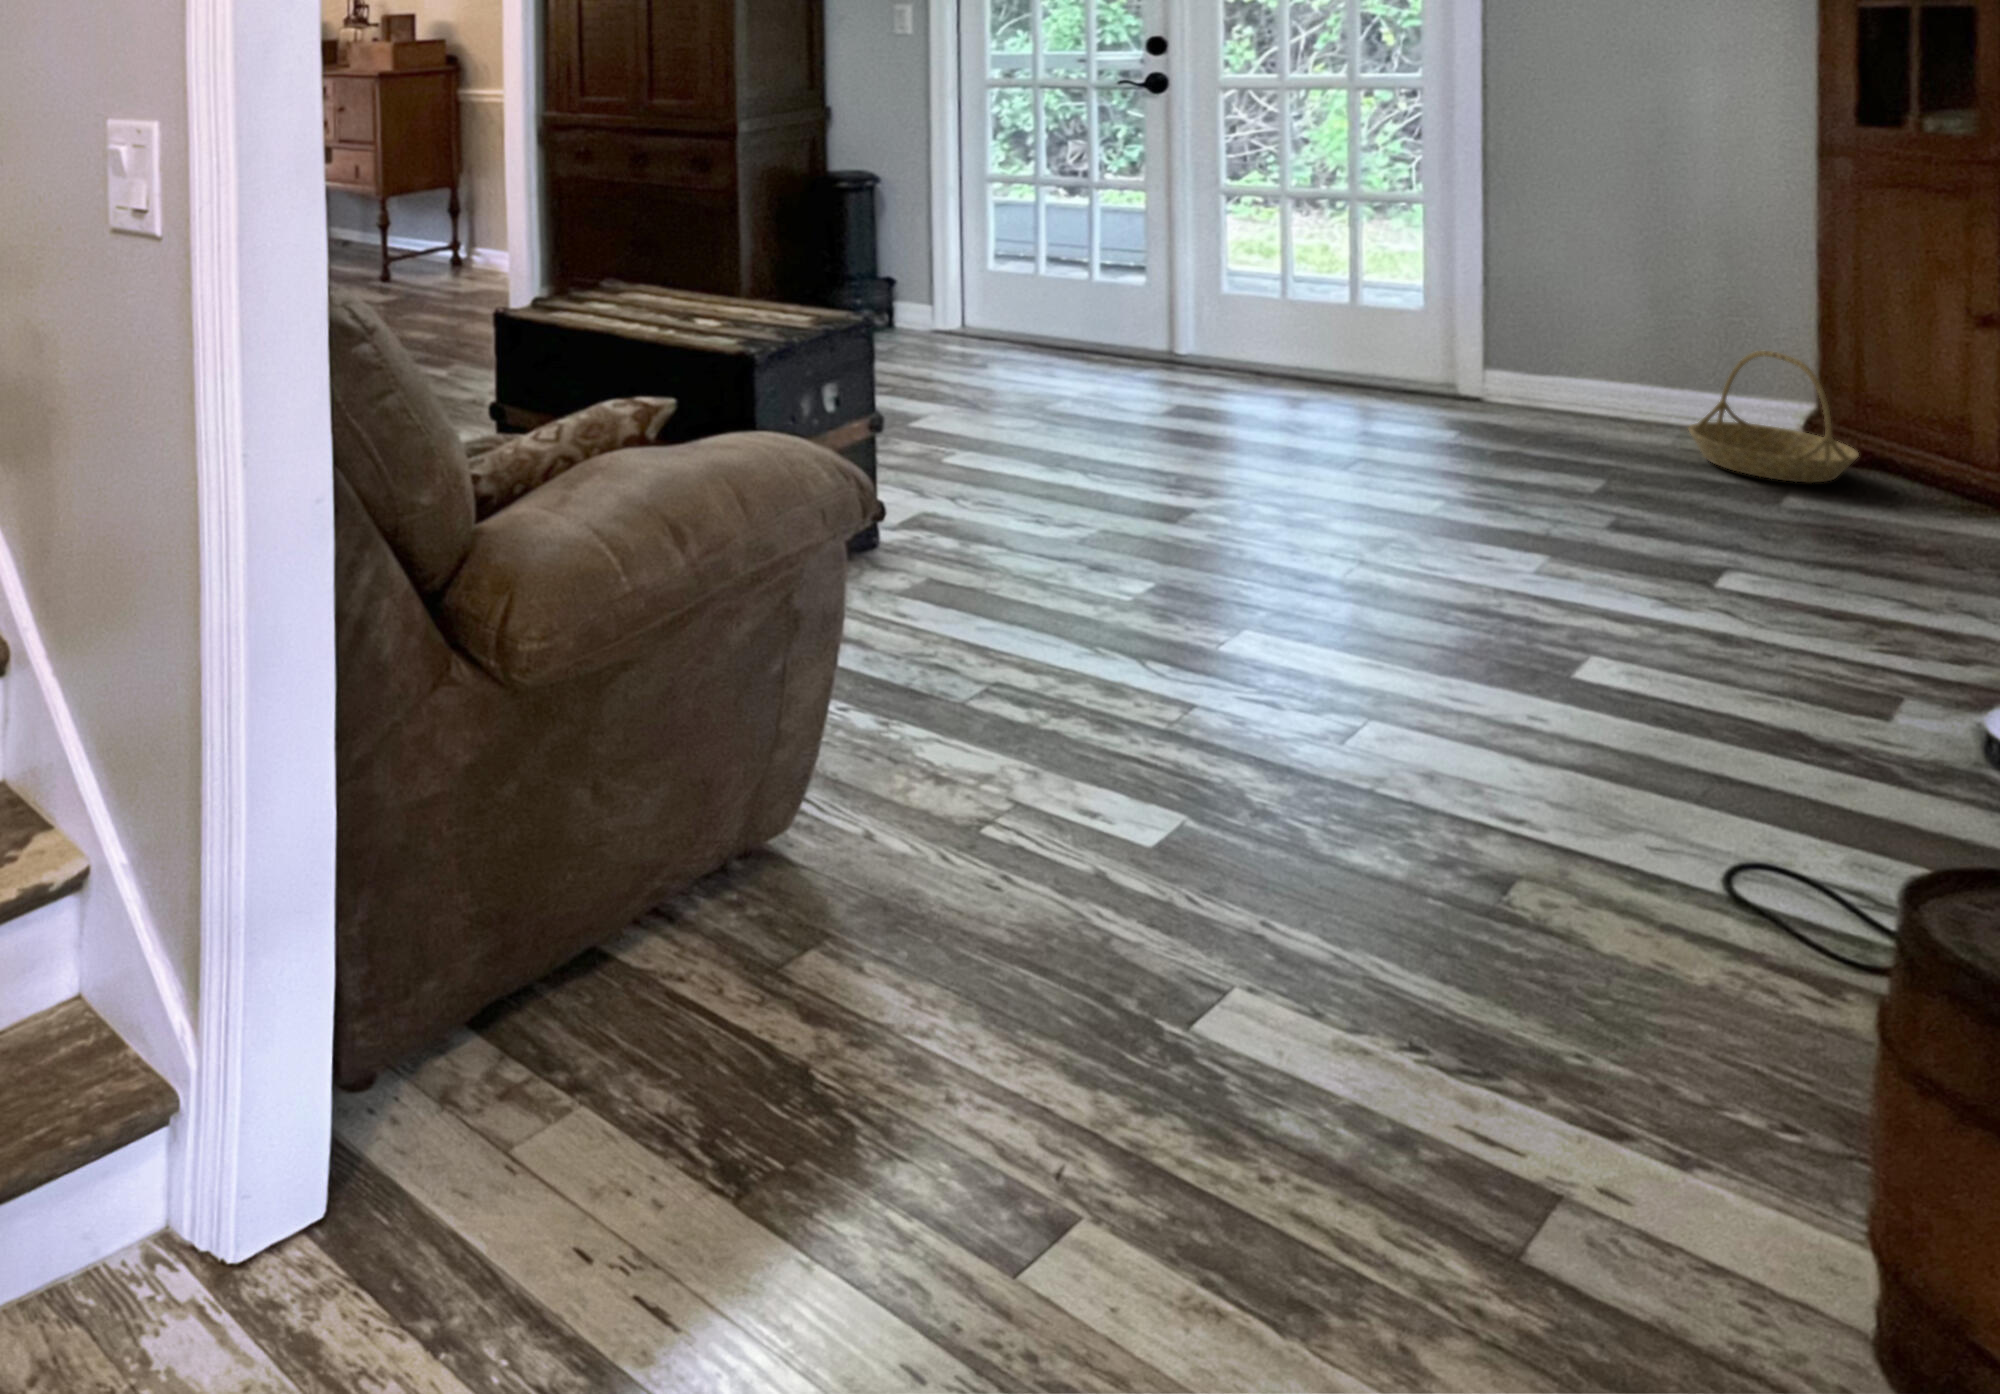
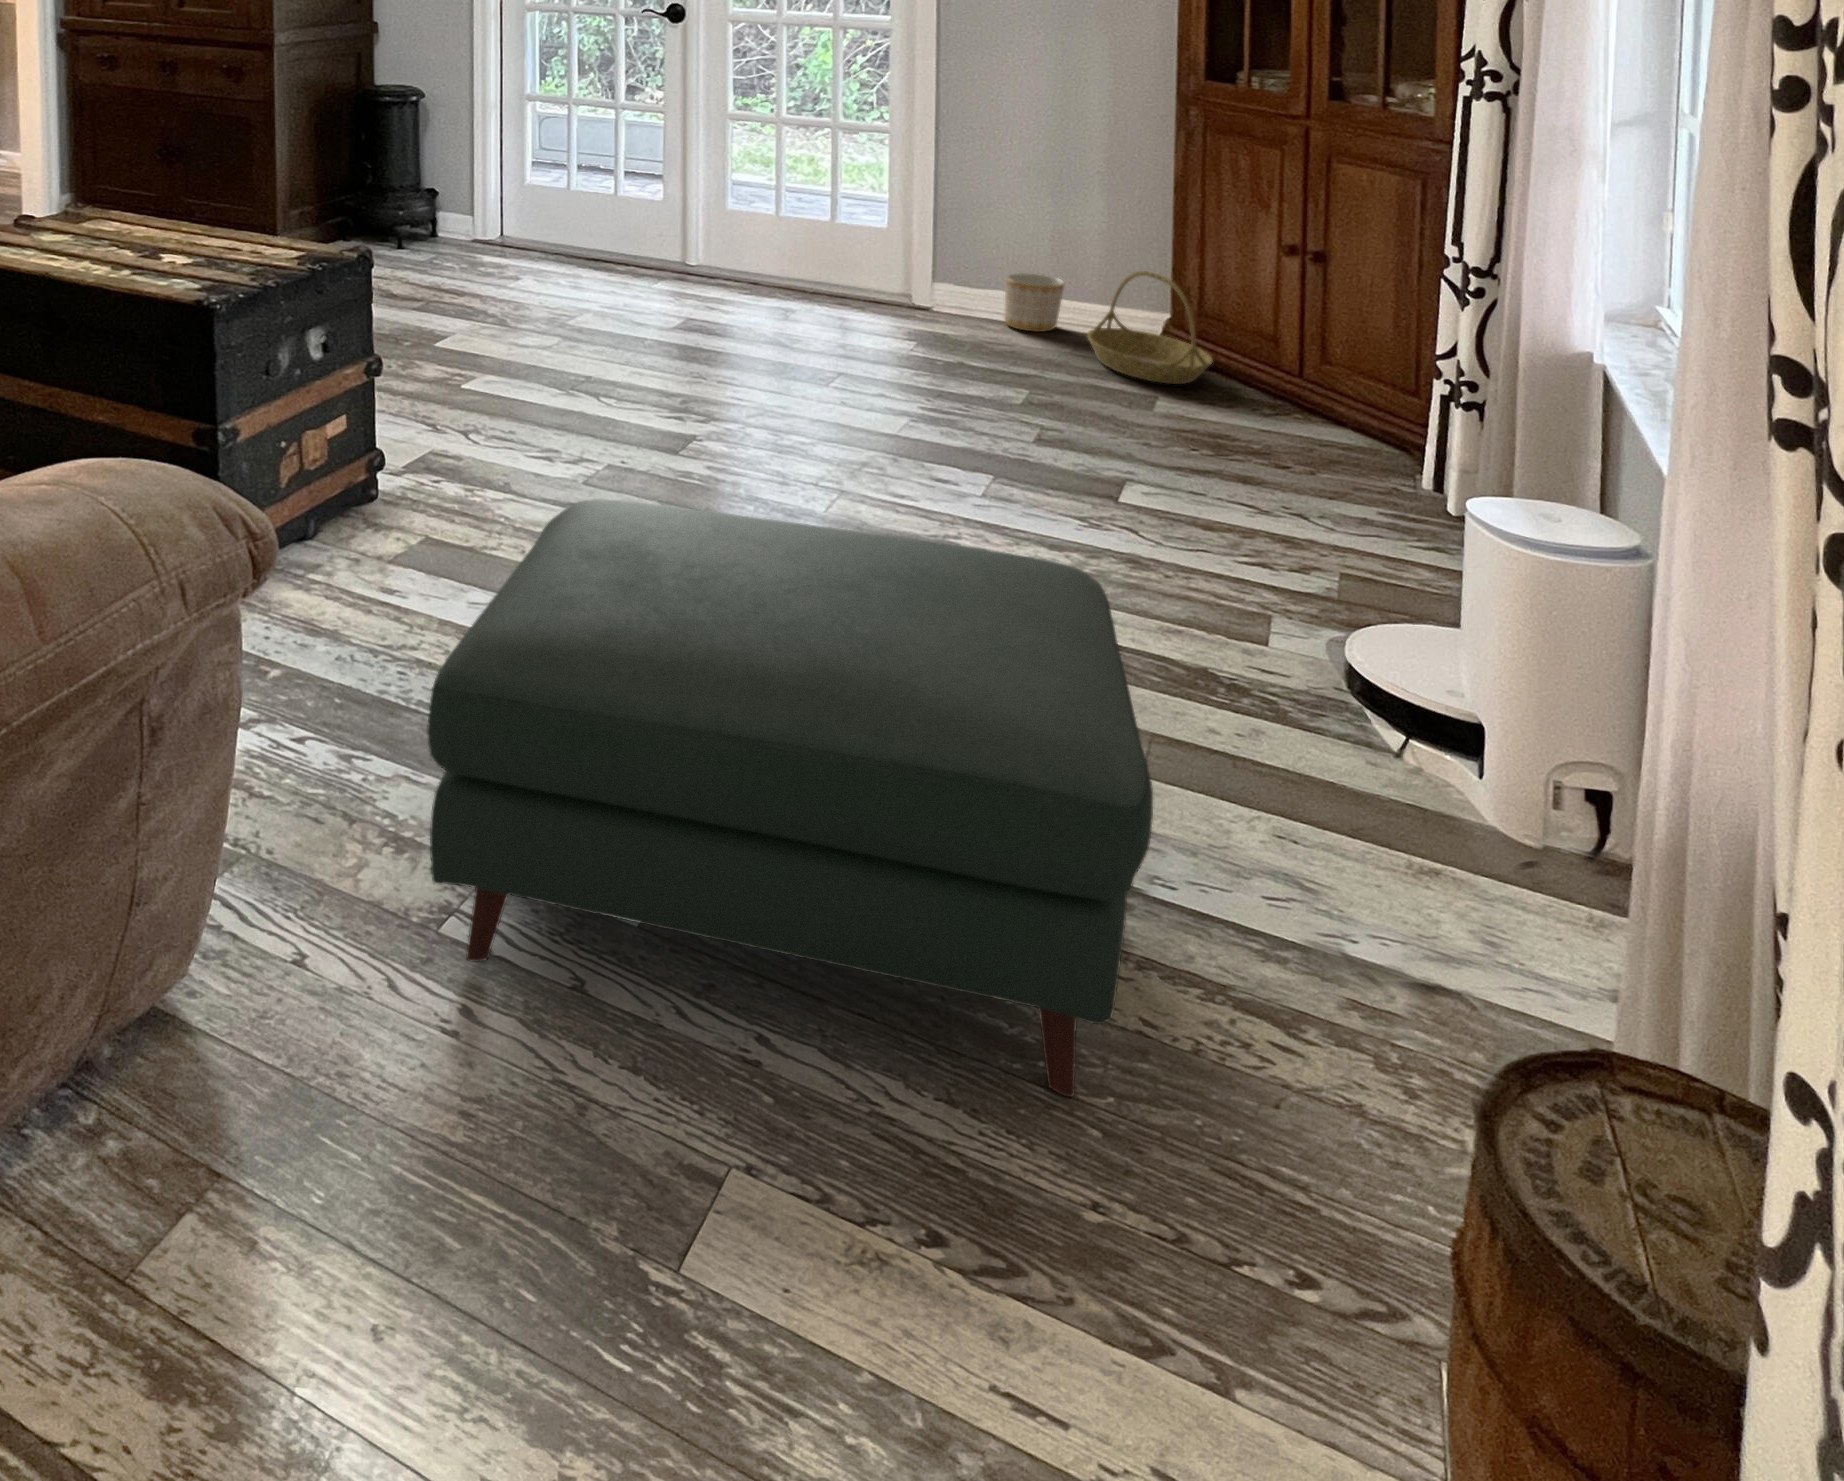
planter: none [1581,361,1662,429] -> present [1004,273,1065,332]
ottoman: none [985,503,1644,977] -> present [427,499,1153,1097]

